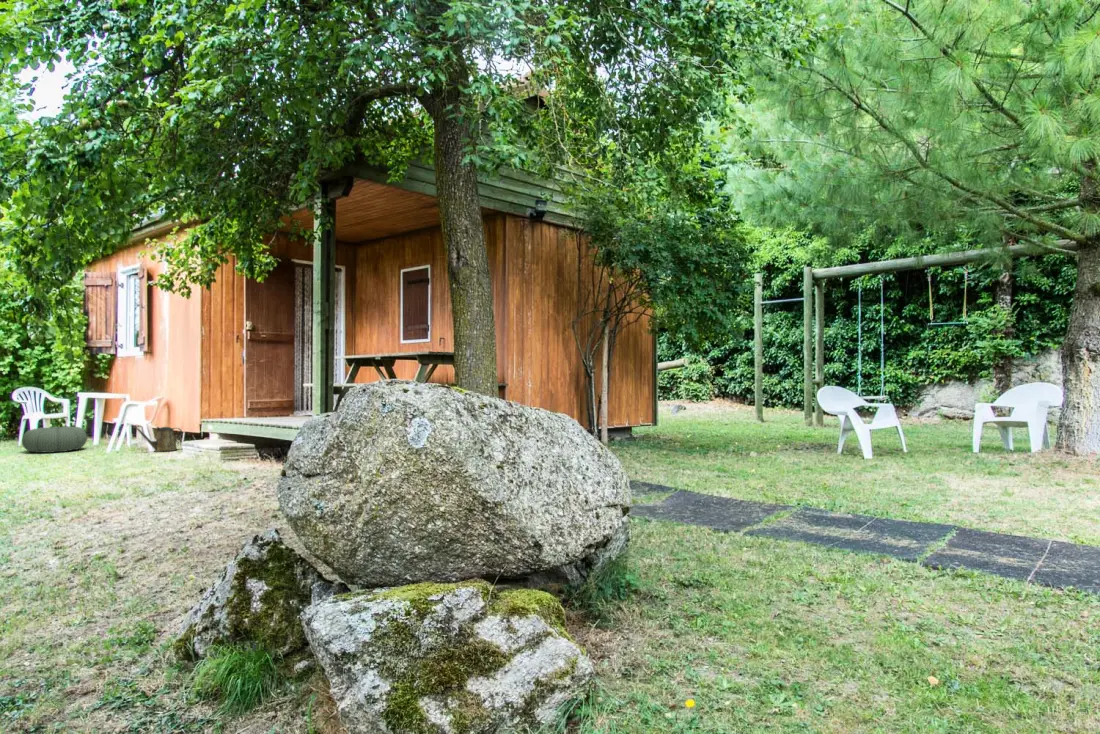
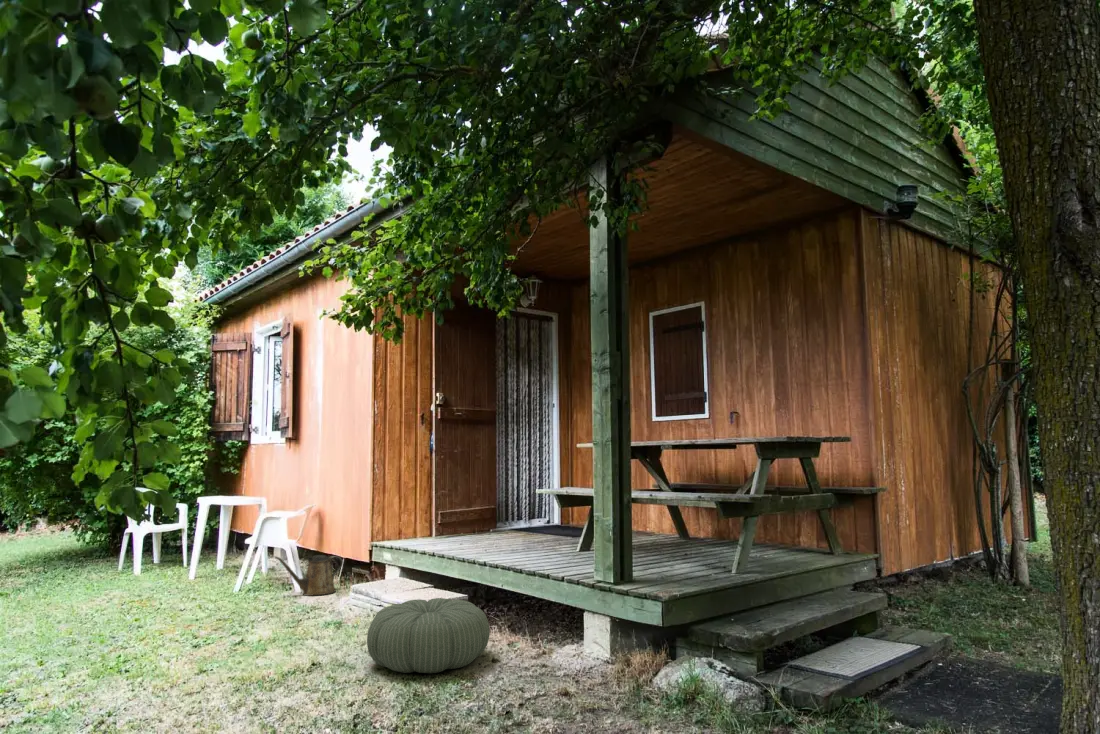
pouf: present [22,426,87,453] -> present [367,598,490,673]

